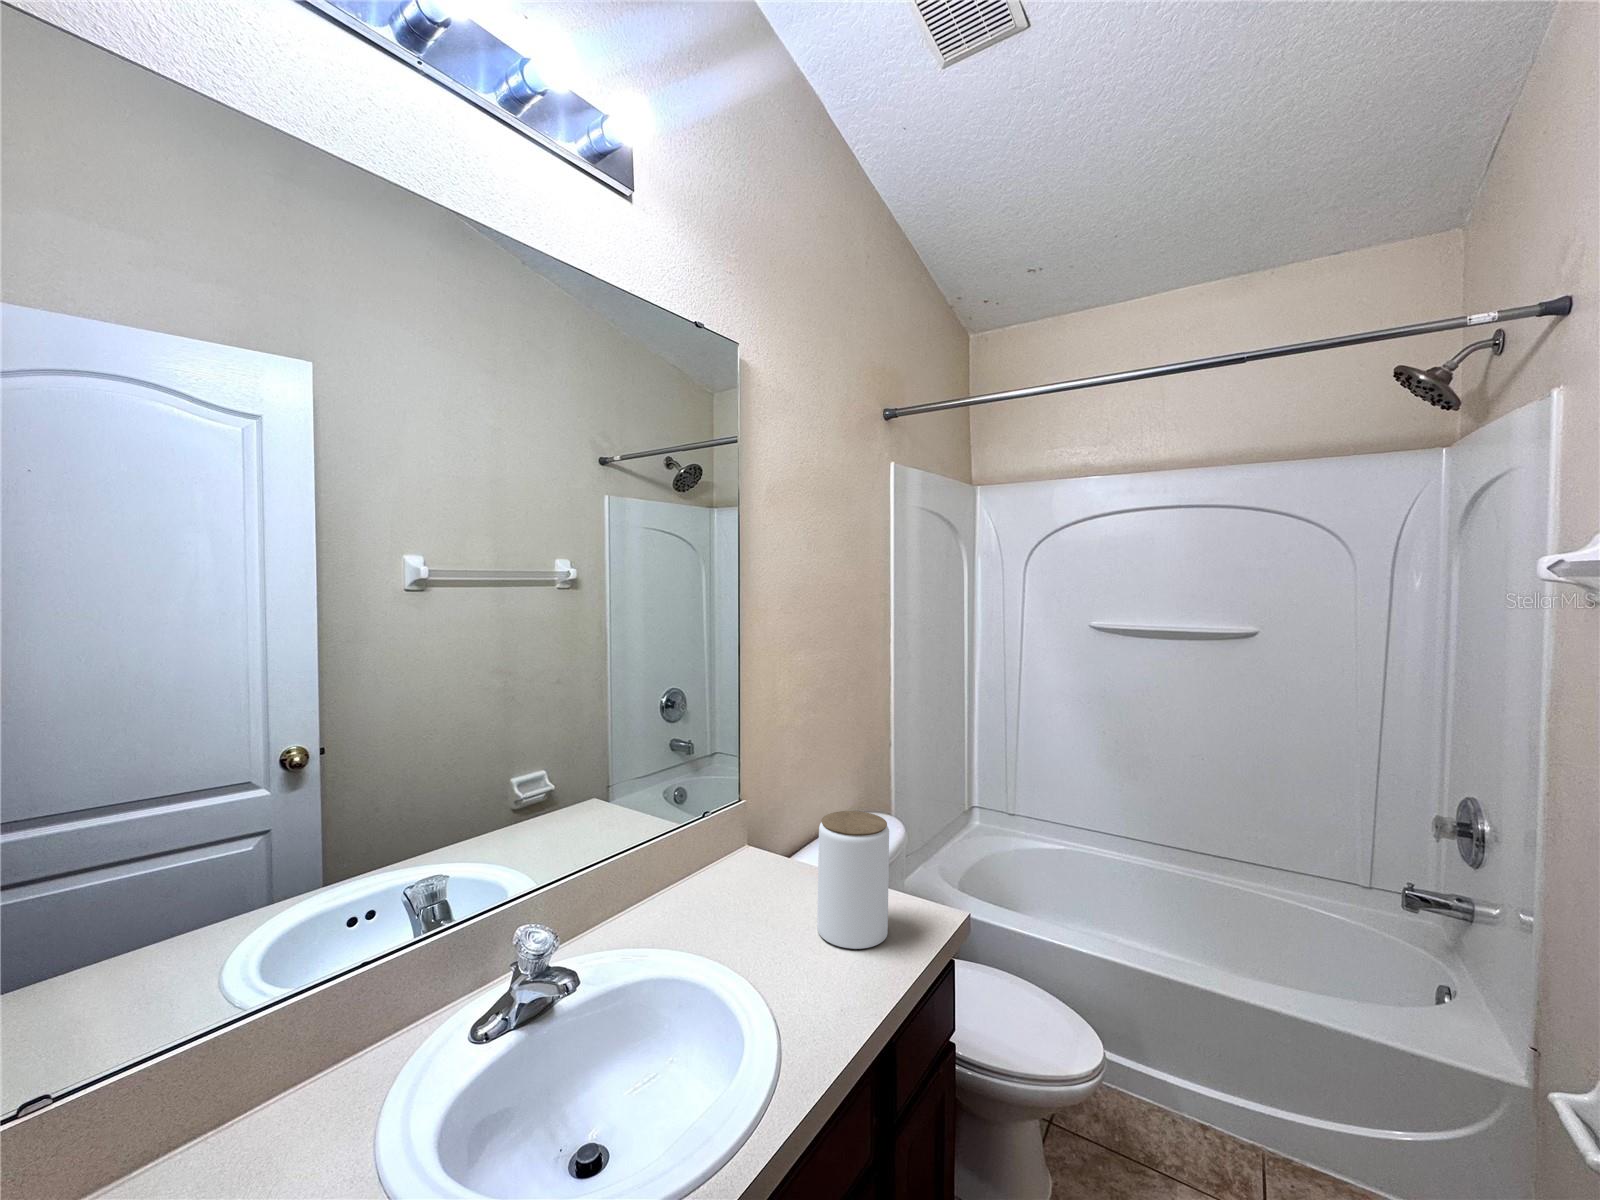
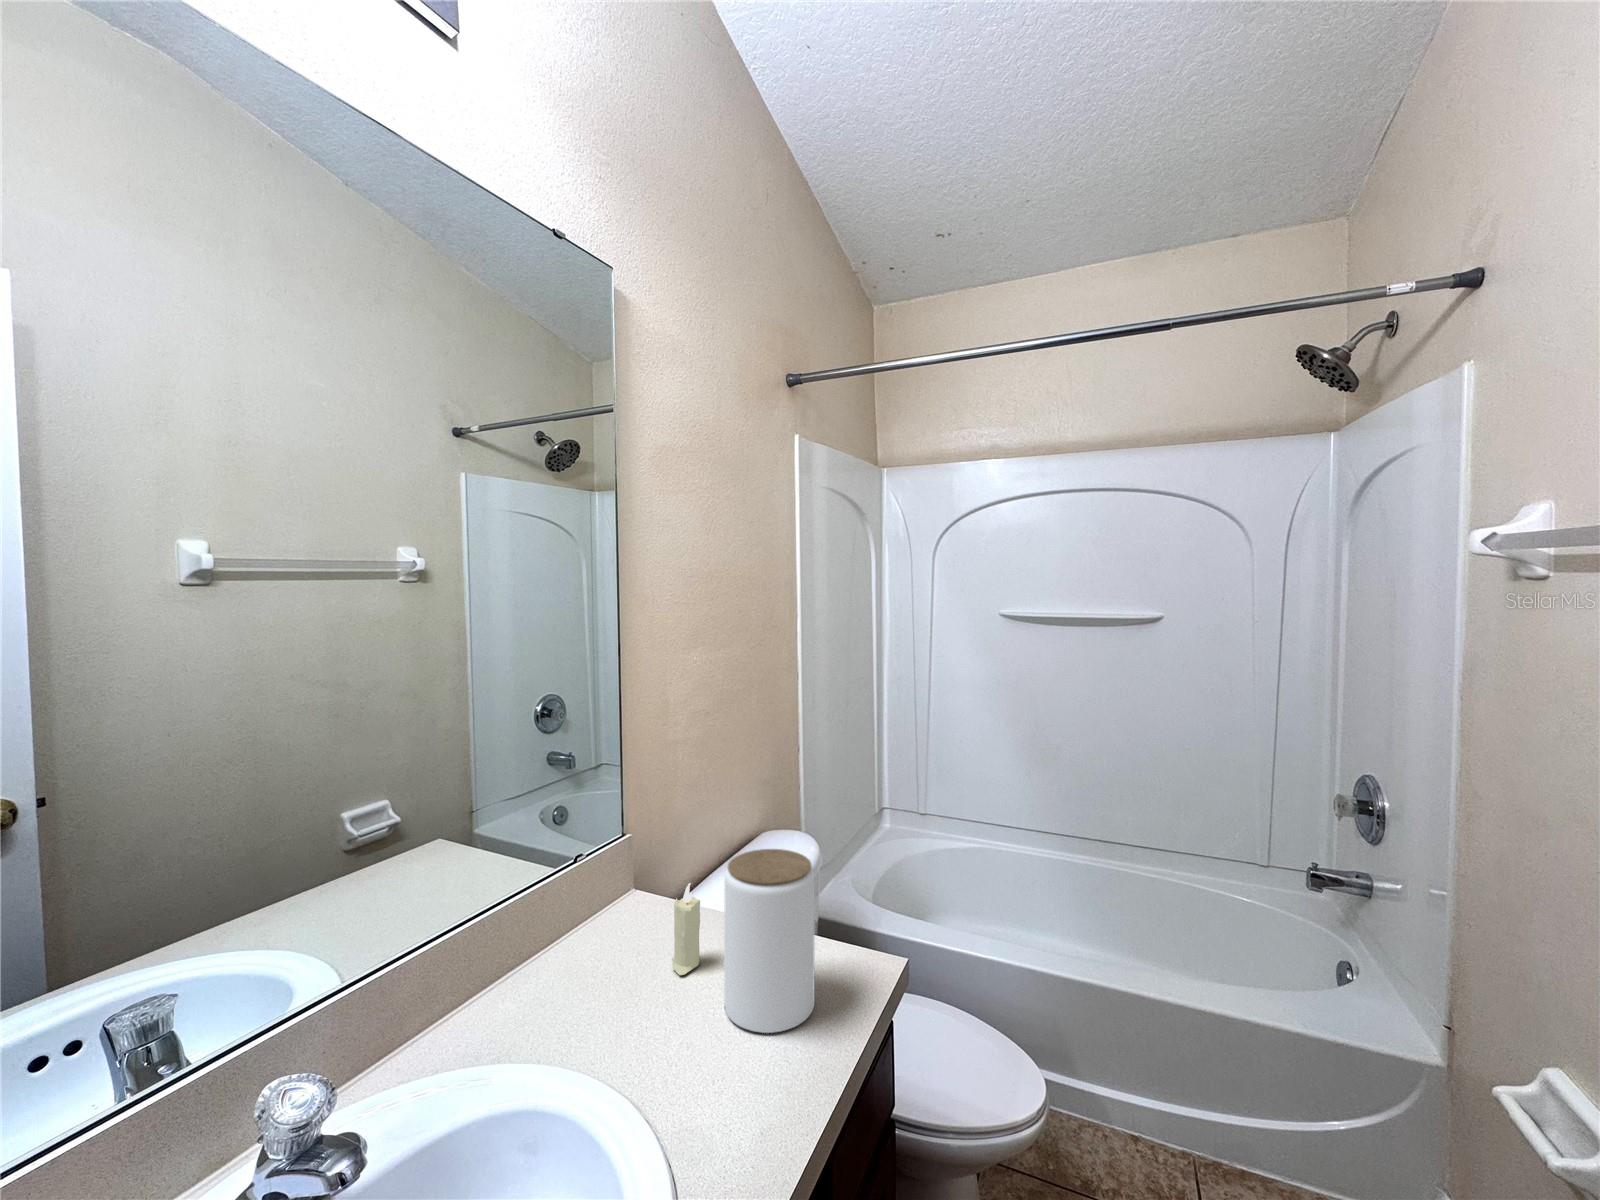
candle: none [777,835,800,905] -> present [672,883,700,975]

